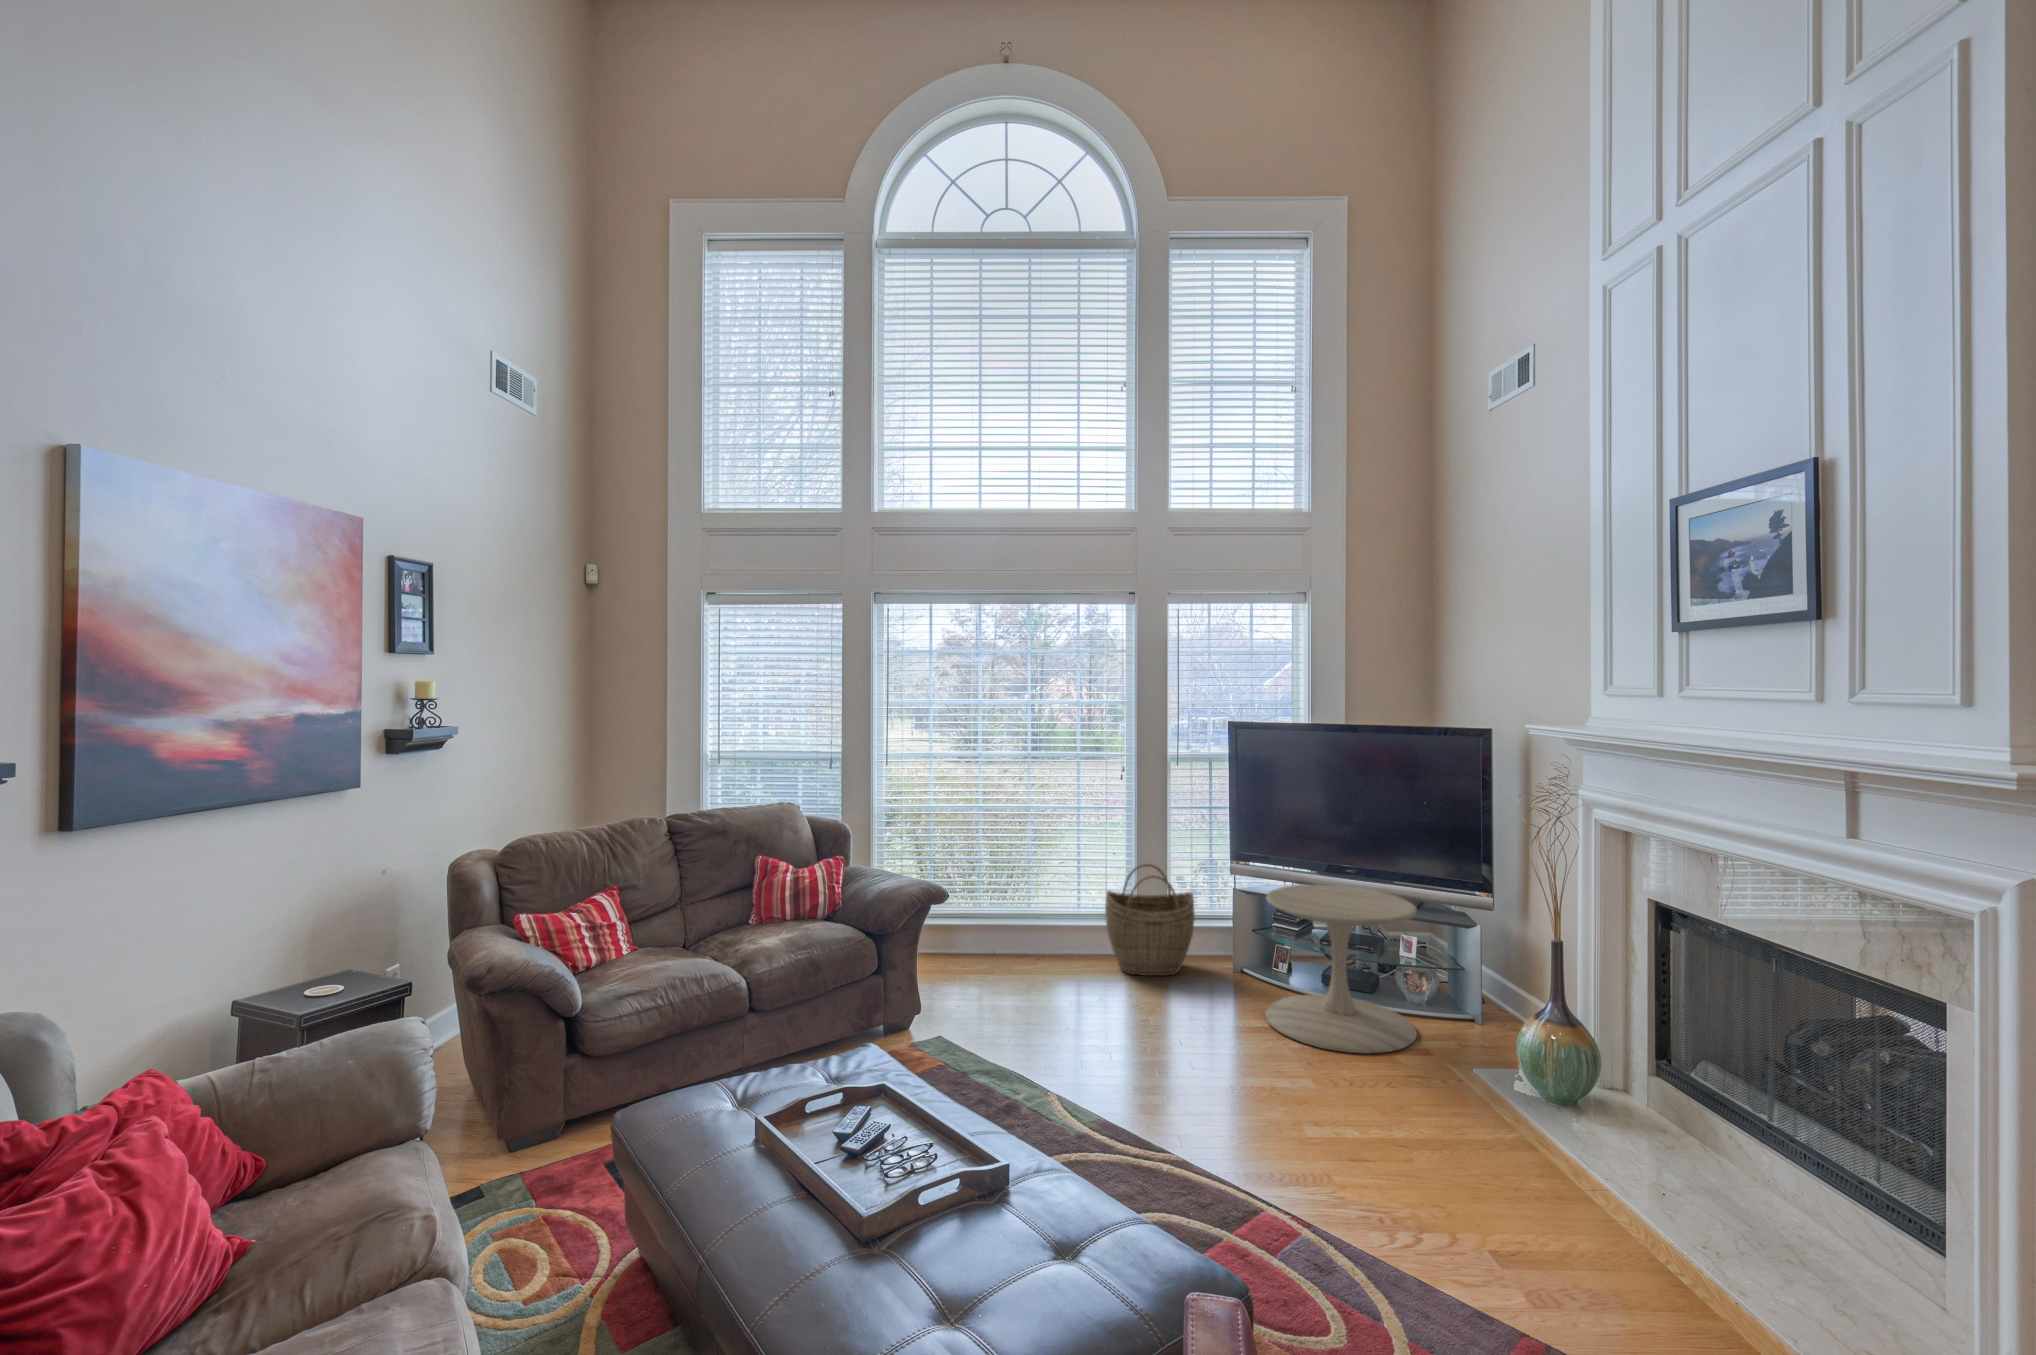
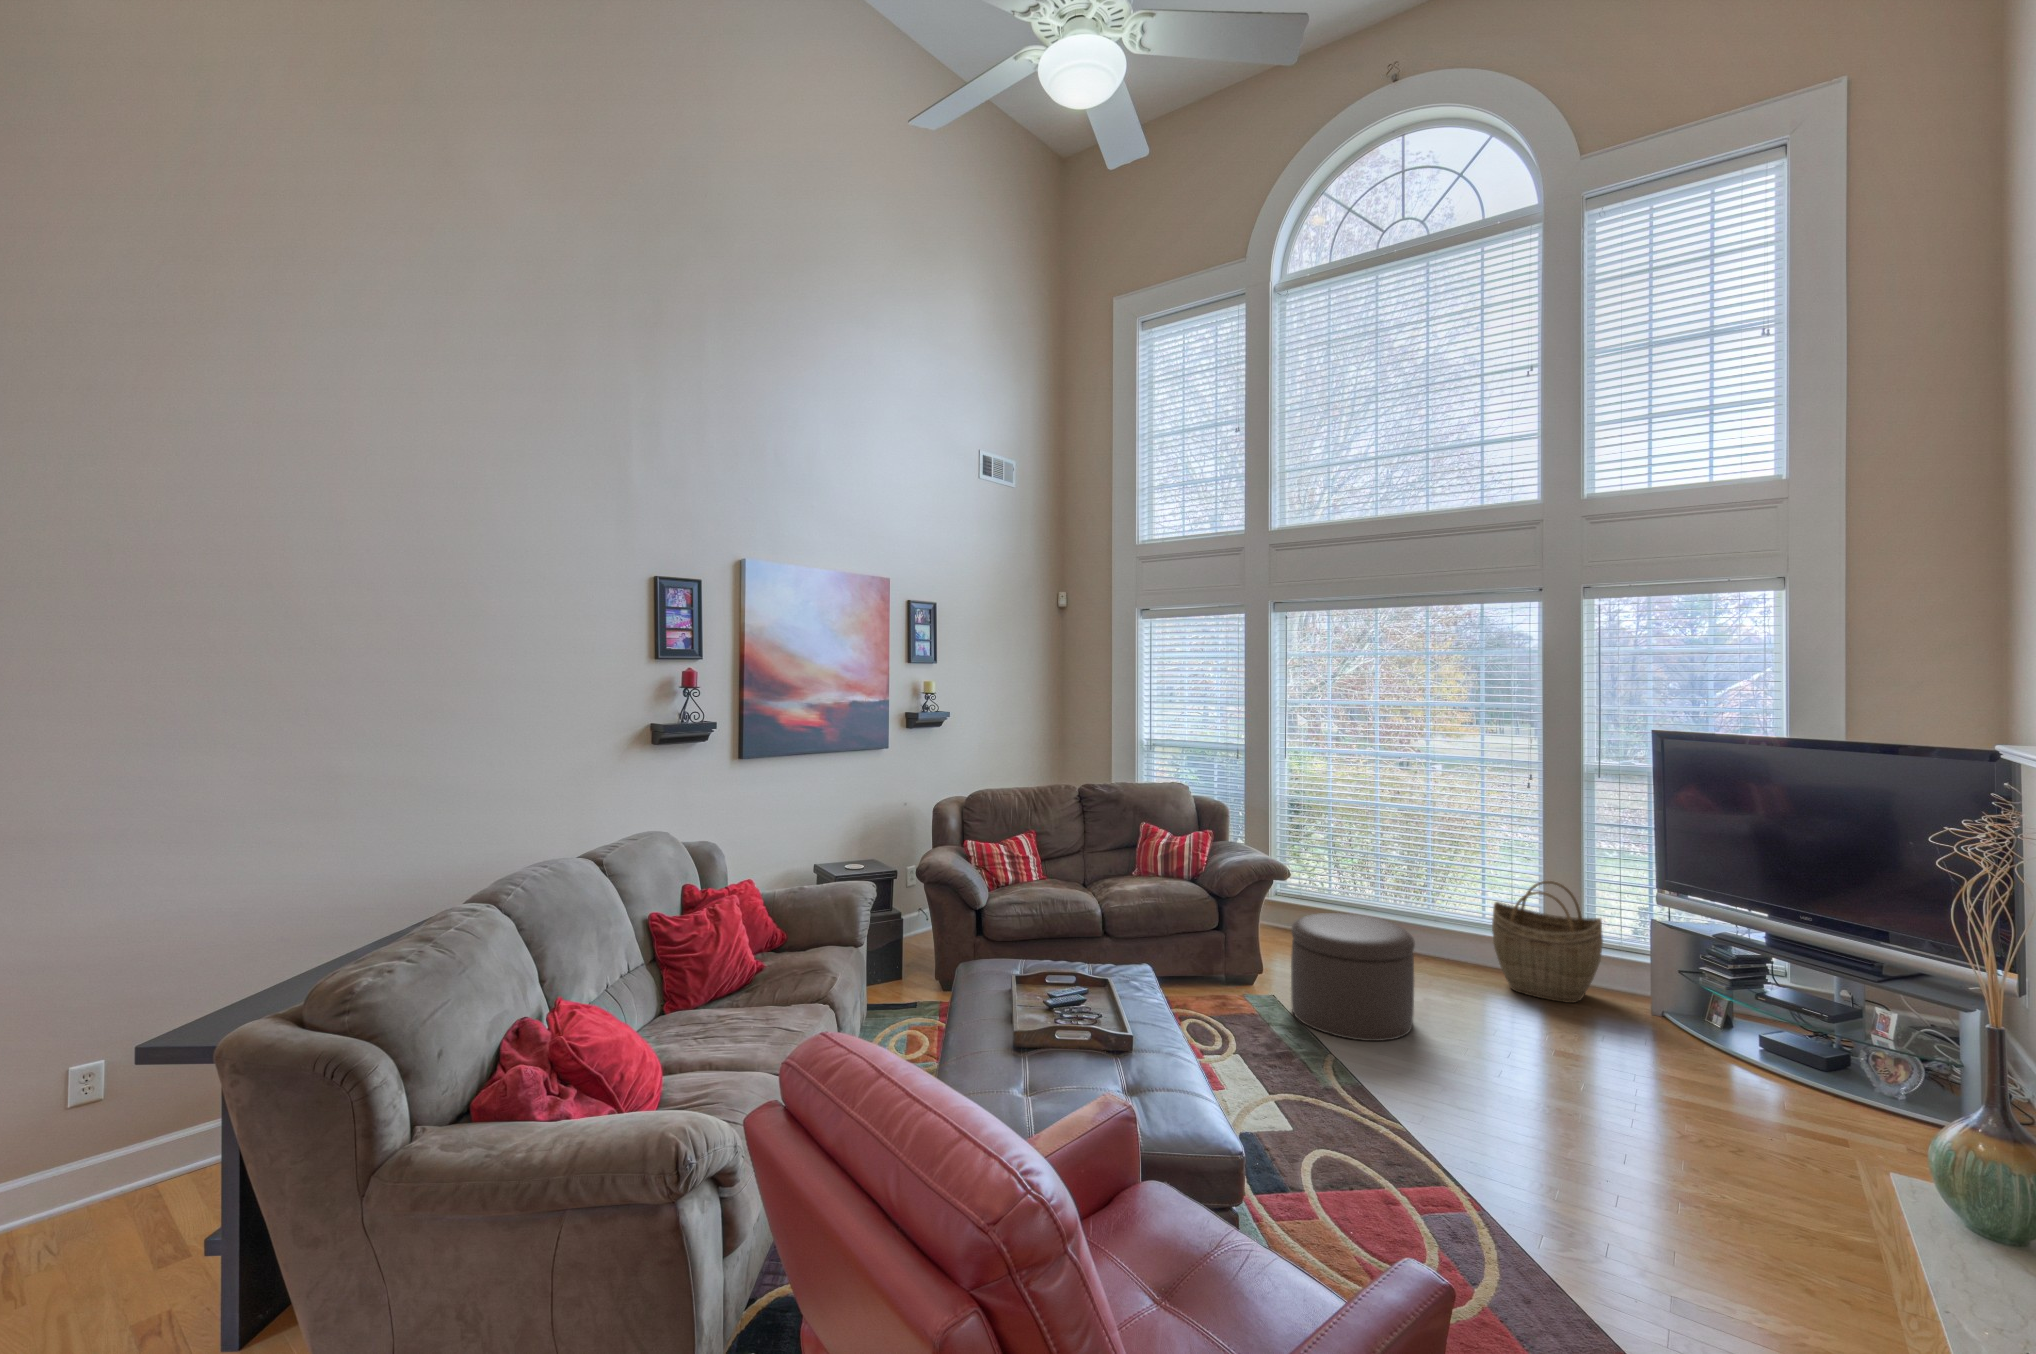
side table: present [1265,885,1417,1054] -> none [1642,924,1864,1136]
ottoman: none [966,927,1089,1065] -> present [1291,913,1415,1041]

